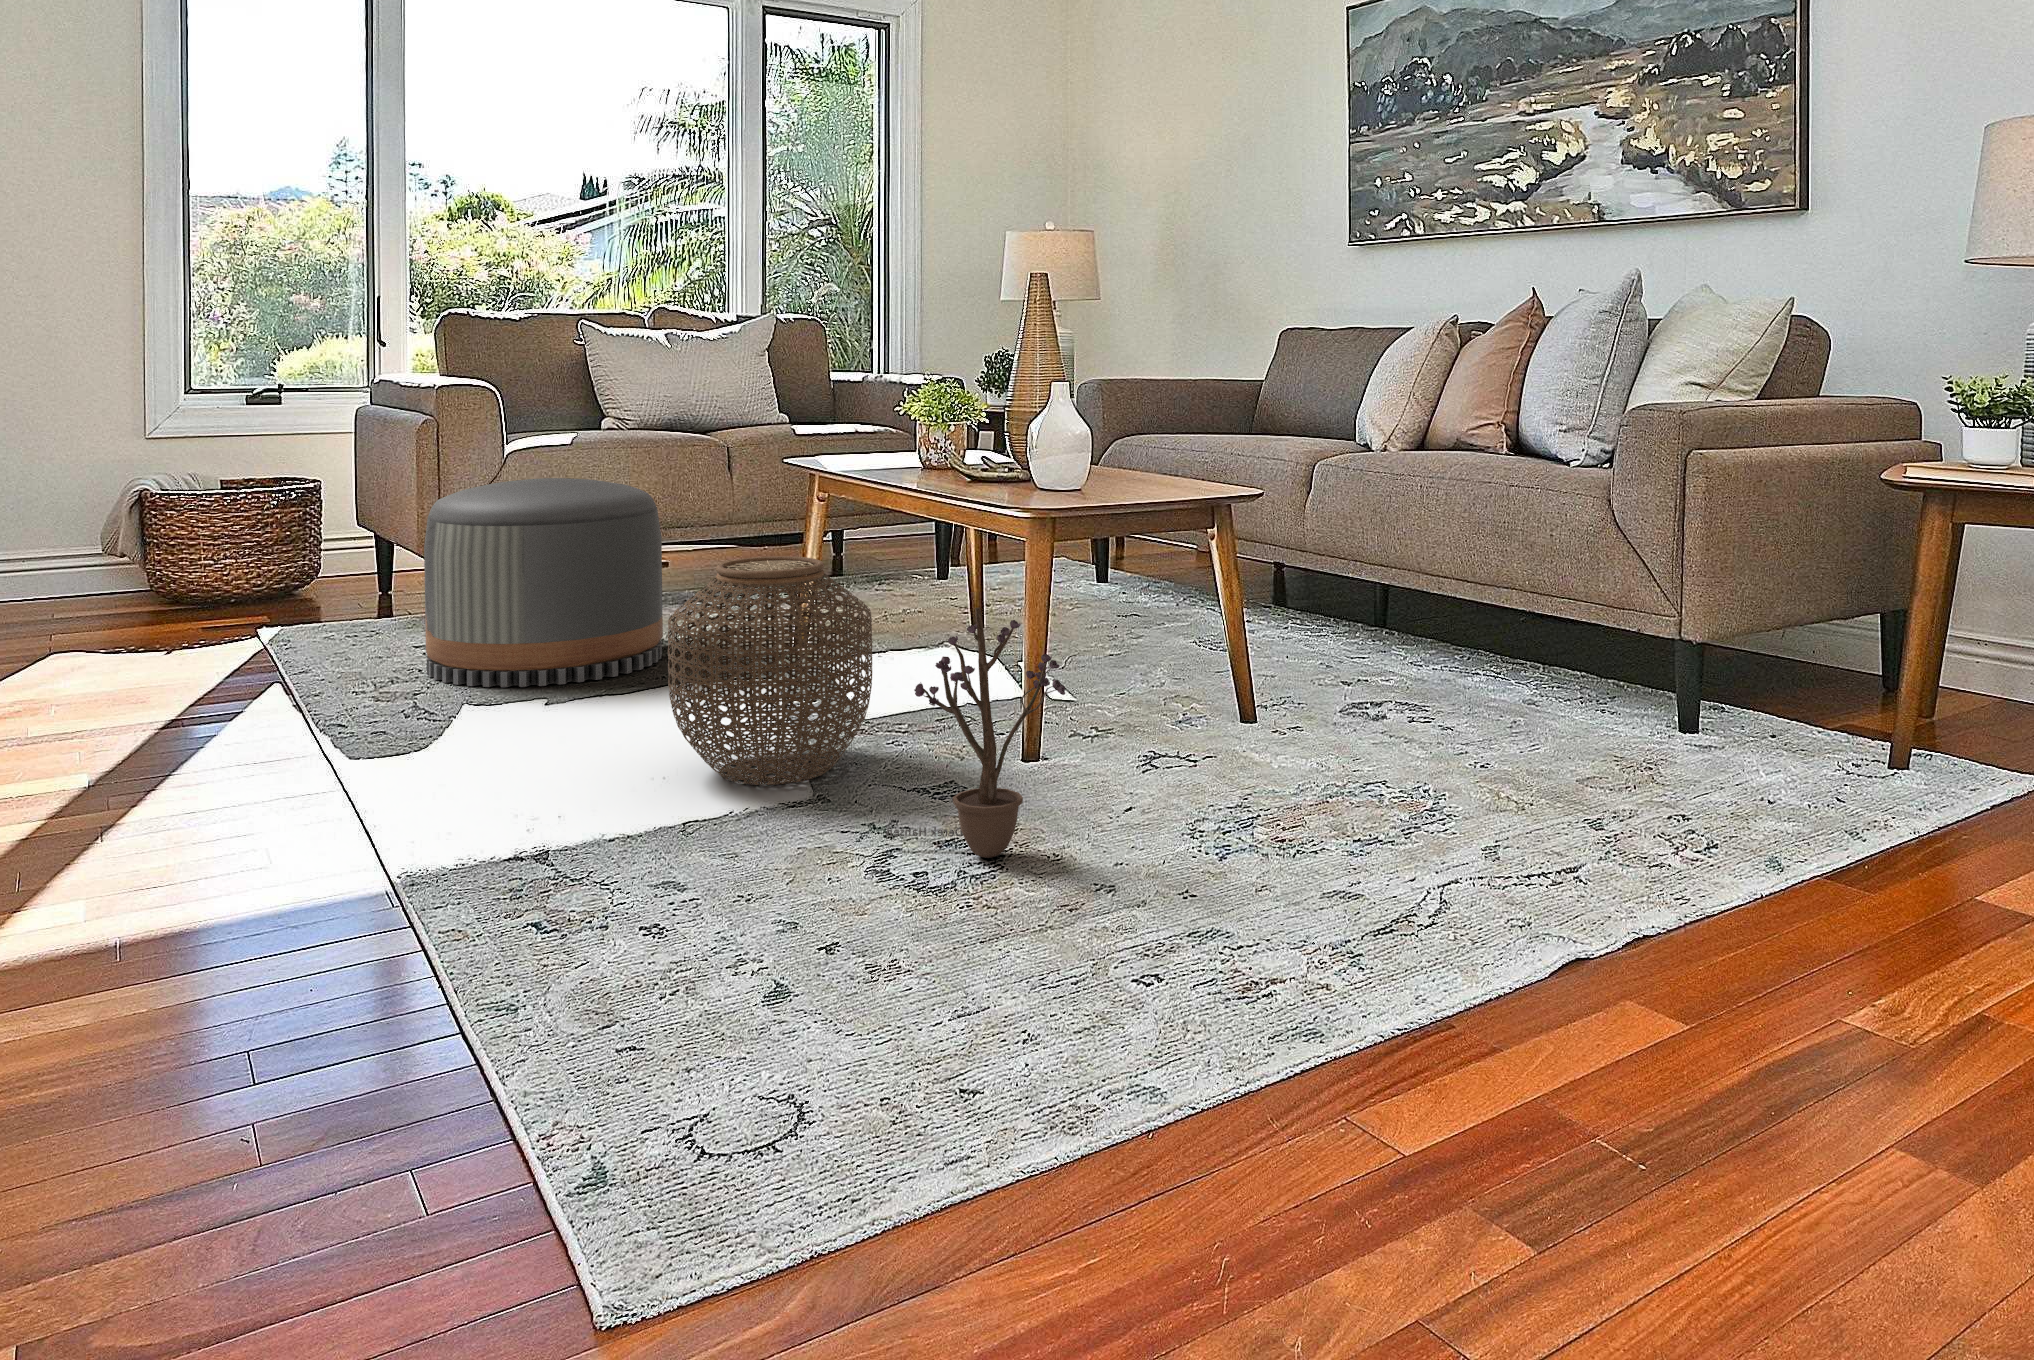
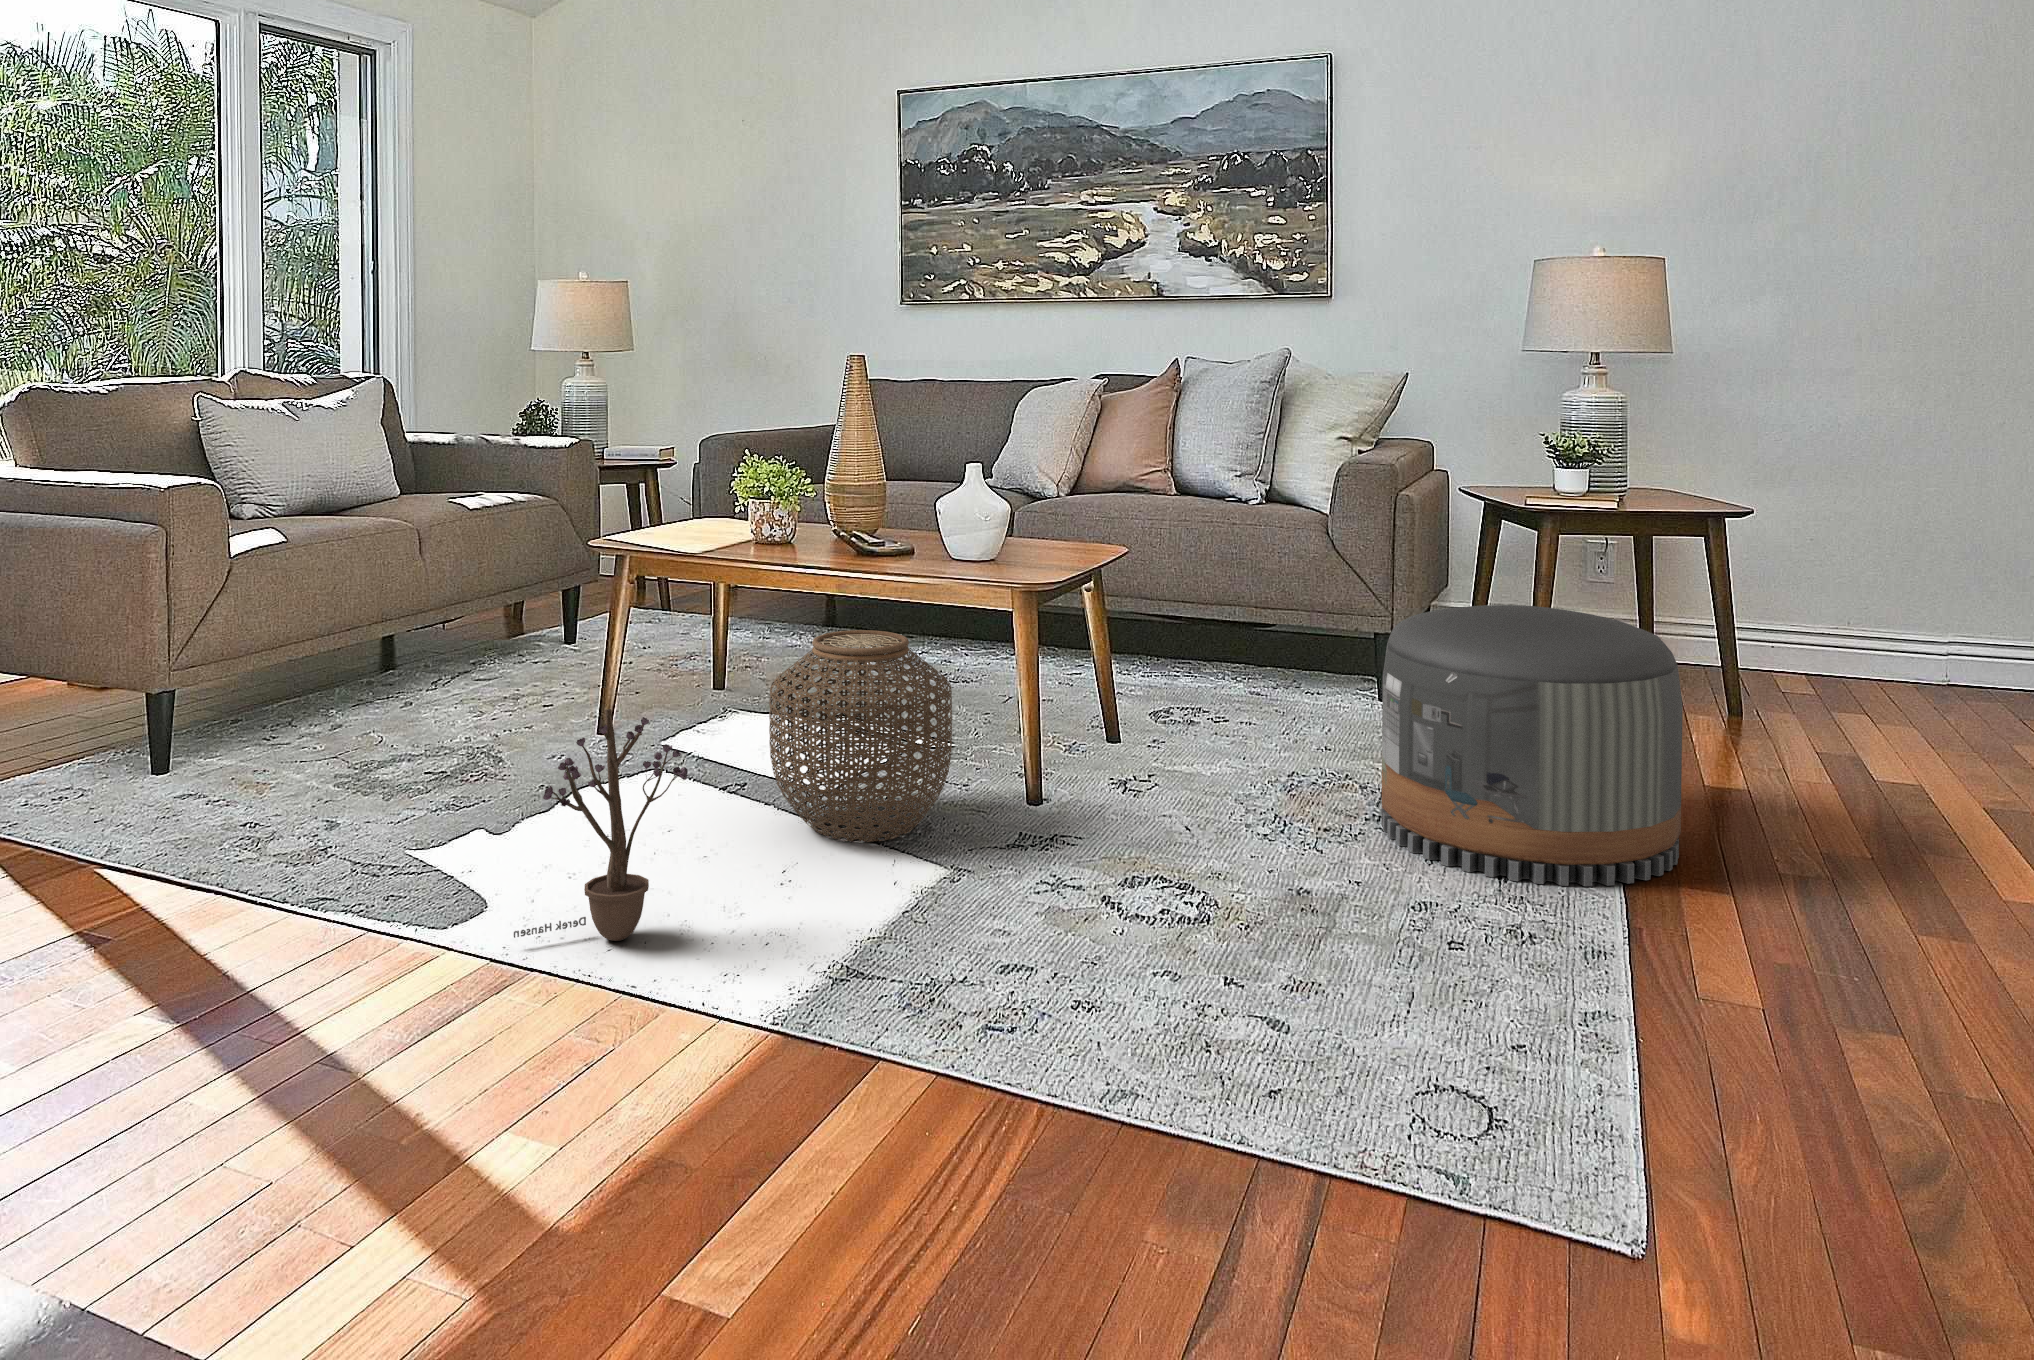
pouf: present [424,478,663,687] -> present [1381,605,1683,886]
decorative plant: present [887,608,1065,858] -> present [514,709,688,941]

